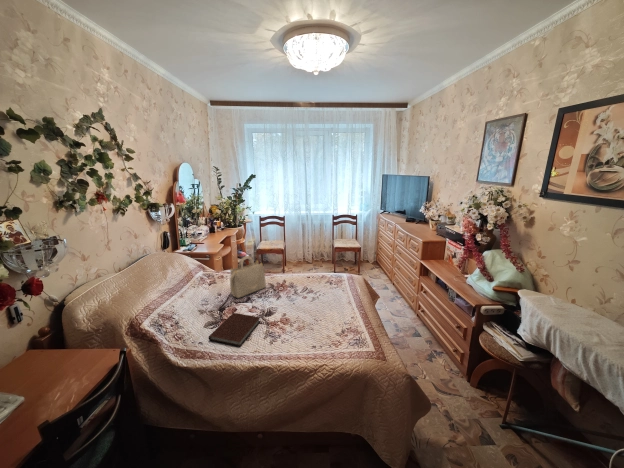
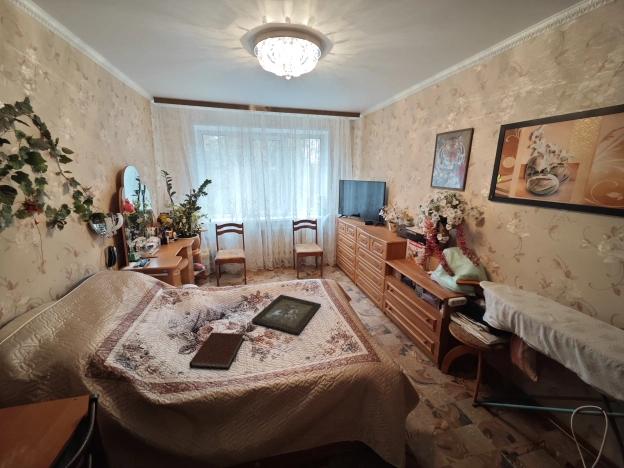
handbag: present [230,256,266,298] -> none [201,268,241,316]
tray: none [270,285,339,324] -> present [252,295,321,335]

